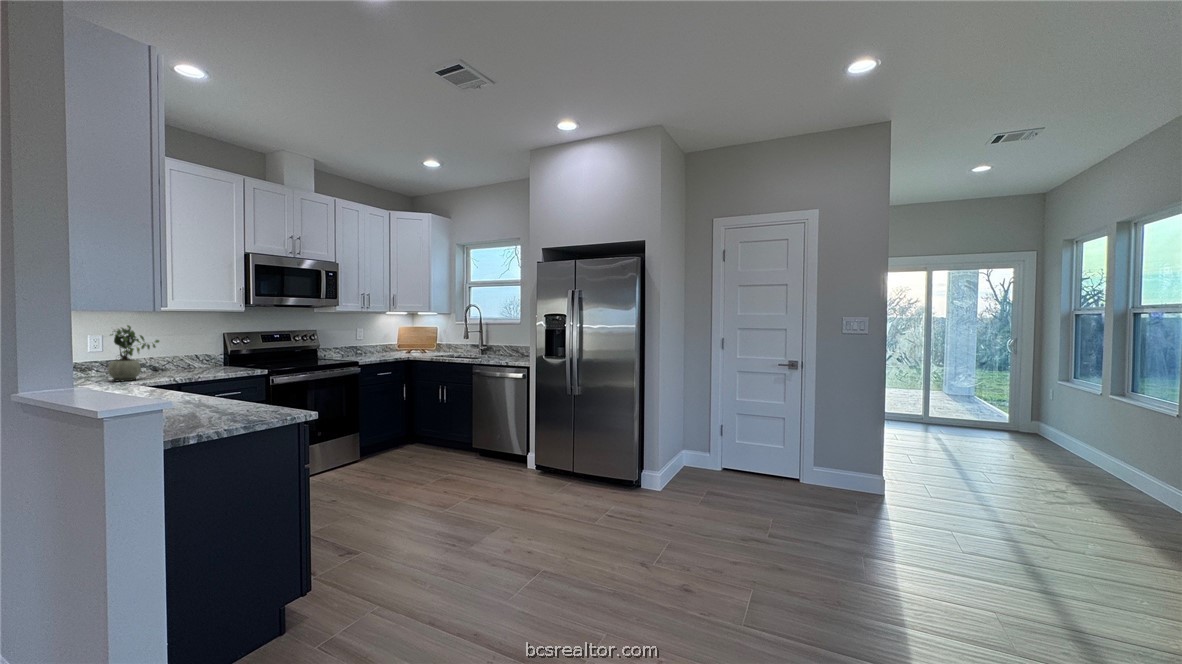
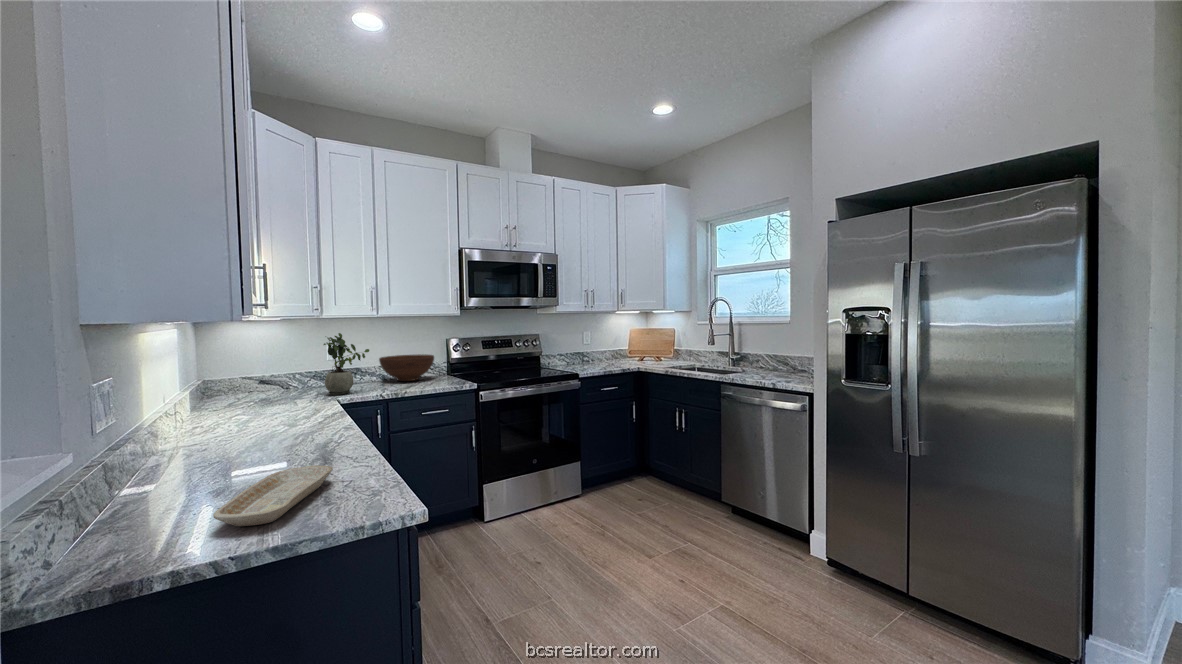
fruit bowl: none [154,347,217,371] -> present [379,354,434,381]
tray: none [191,404,237,426] -> present [213,465,333,526]

